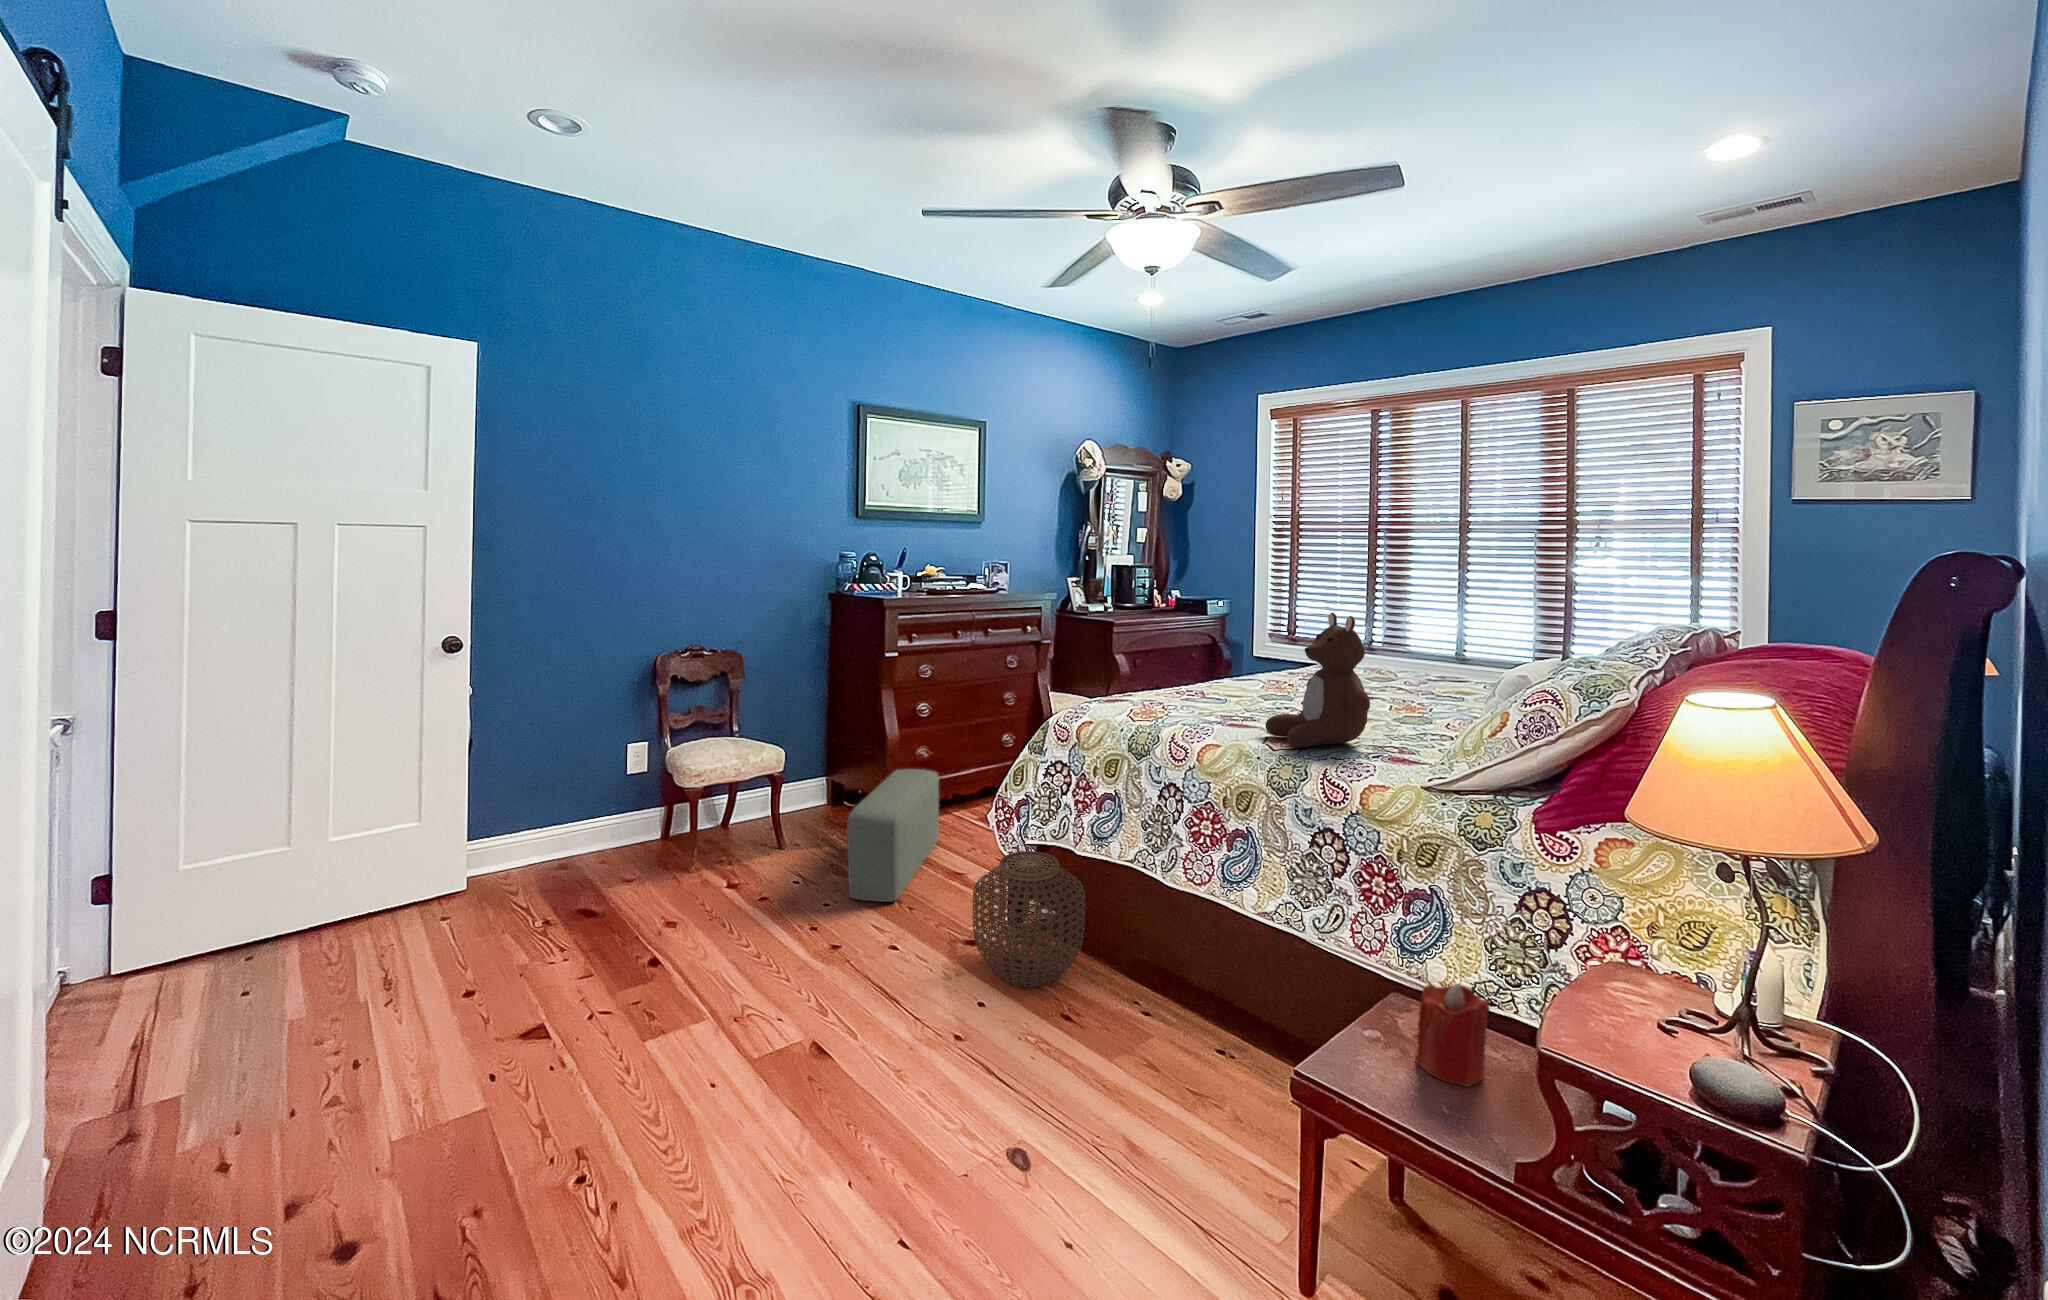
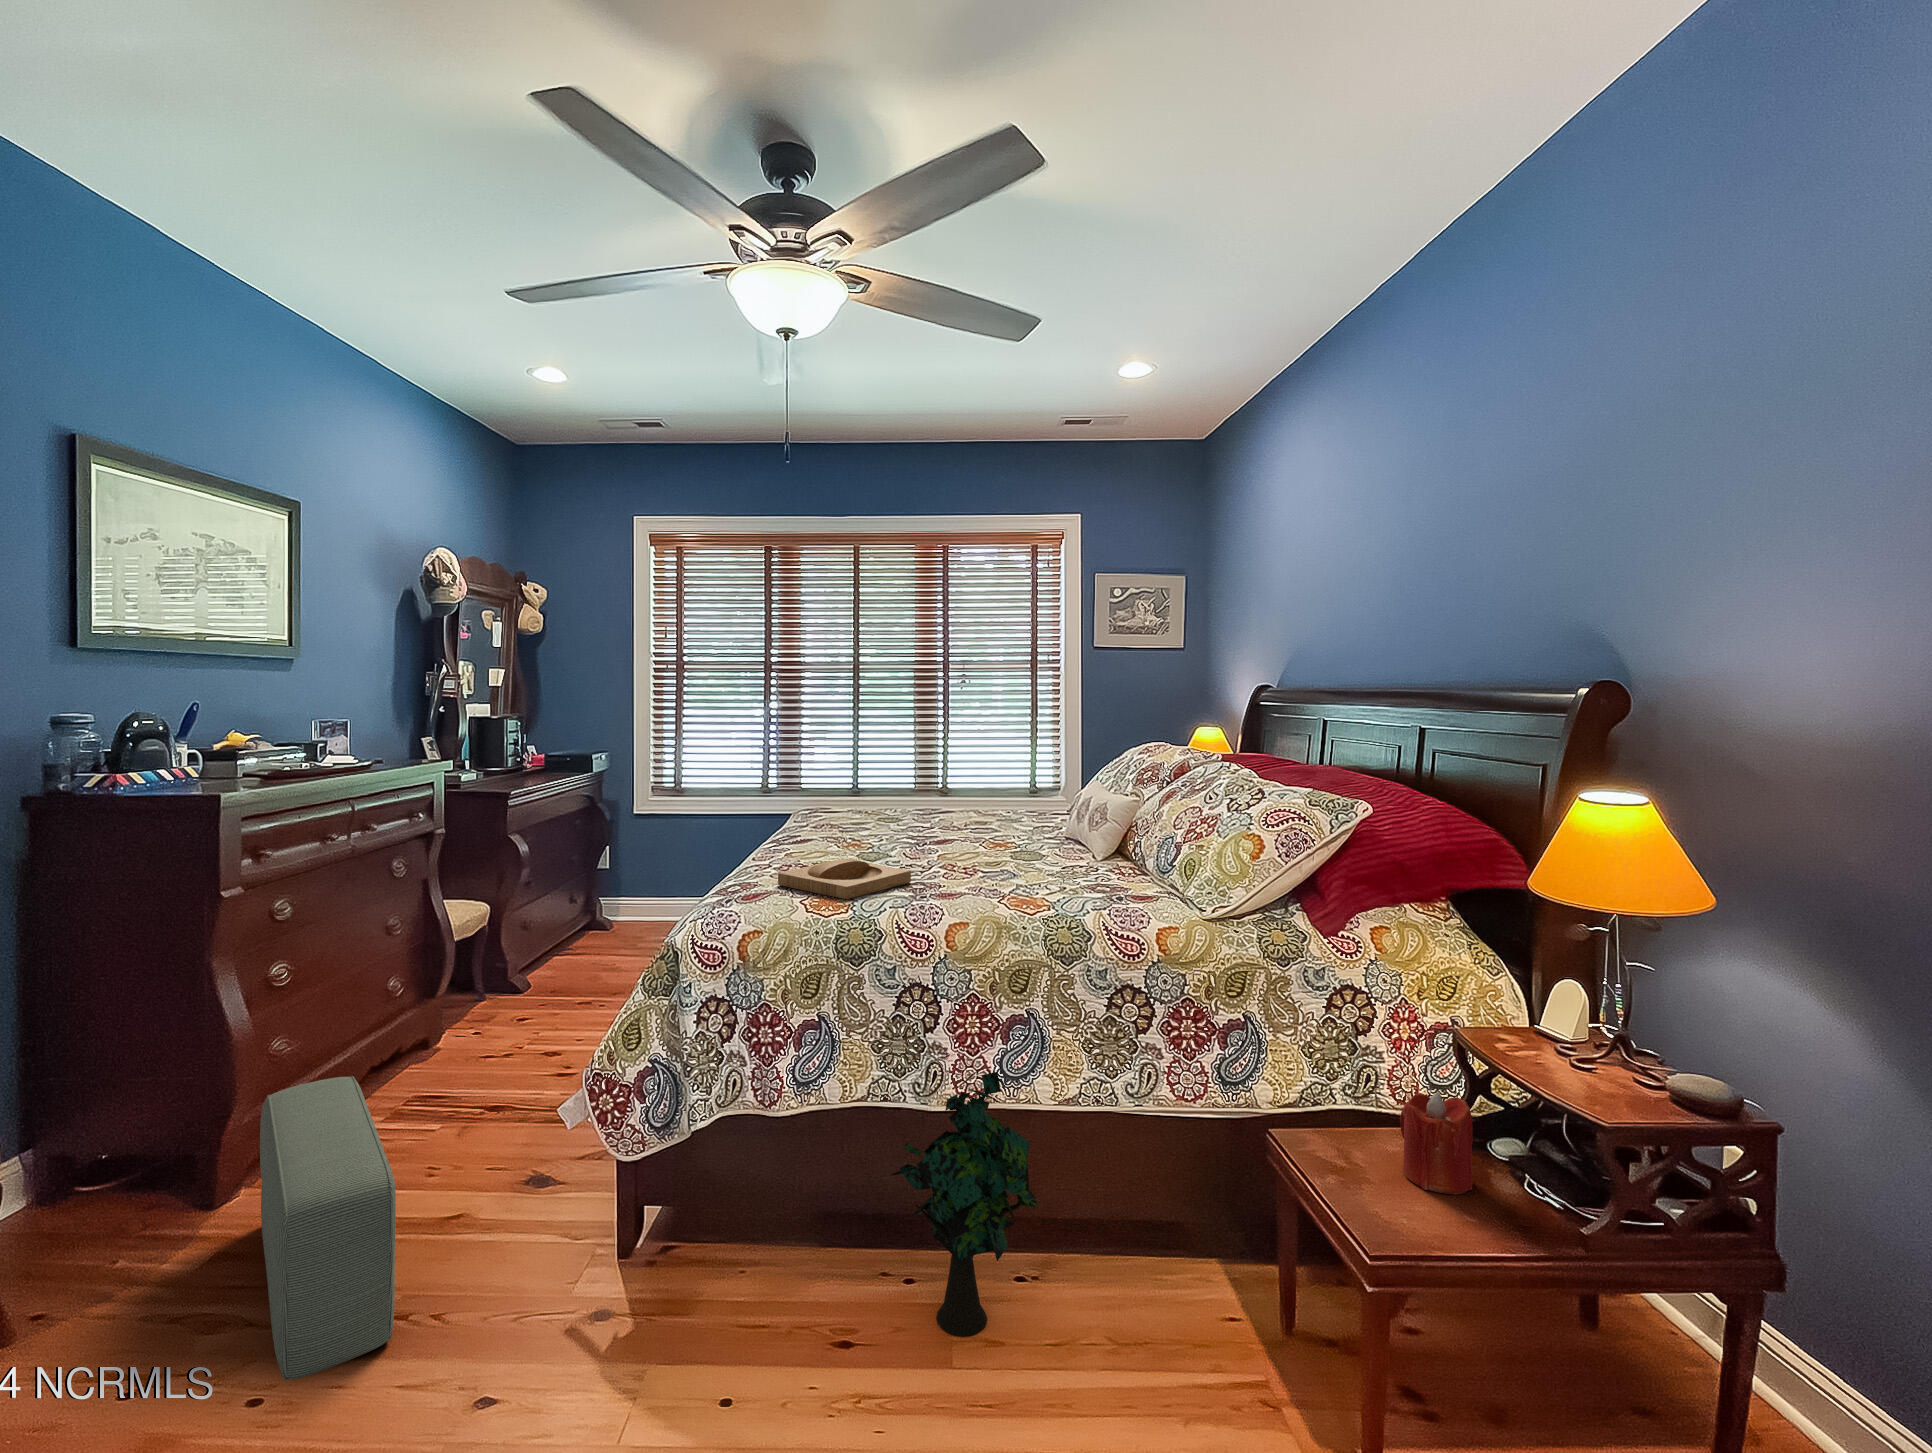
teddy bear: present [1266,613,1370,748] -> none [975,753,1091,904]
tray: none [1153,691,1250,718] -> present [778,859,911,899]
woven basket: present [973,851,1085,988] -> none [645,1136,817,1367]
decorative plant: none [1114,858,1225,1043] -> present [891,1072,1038,1336]

